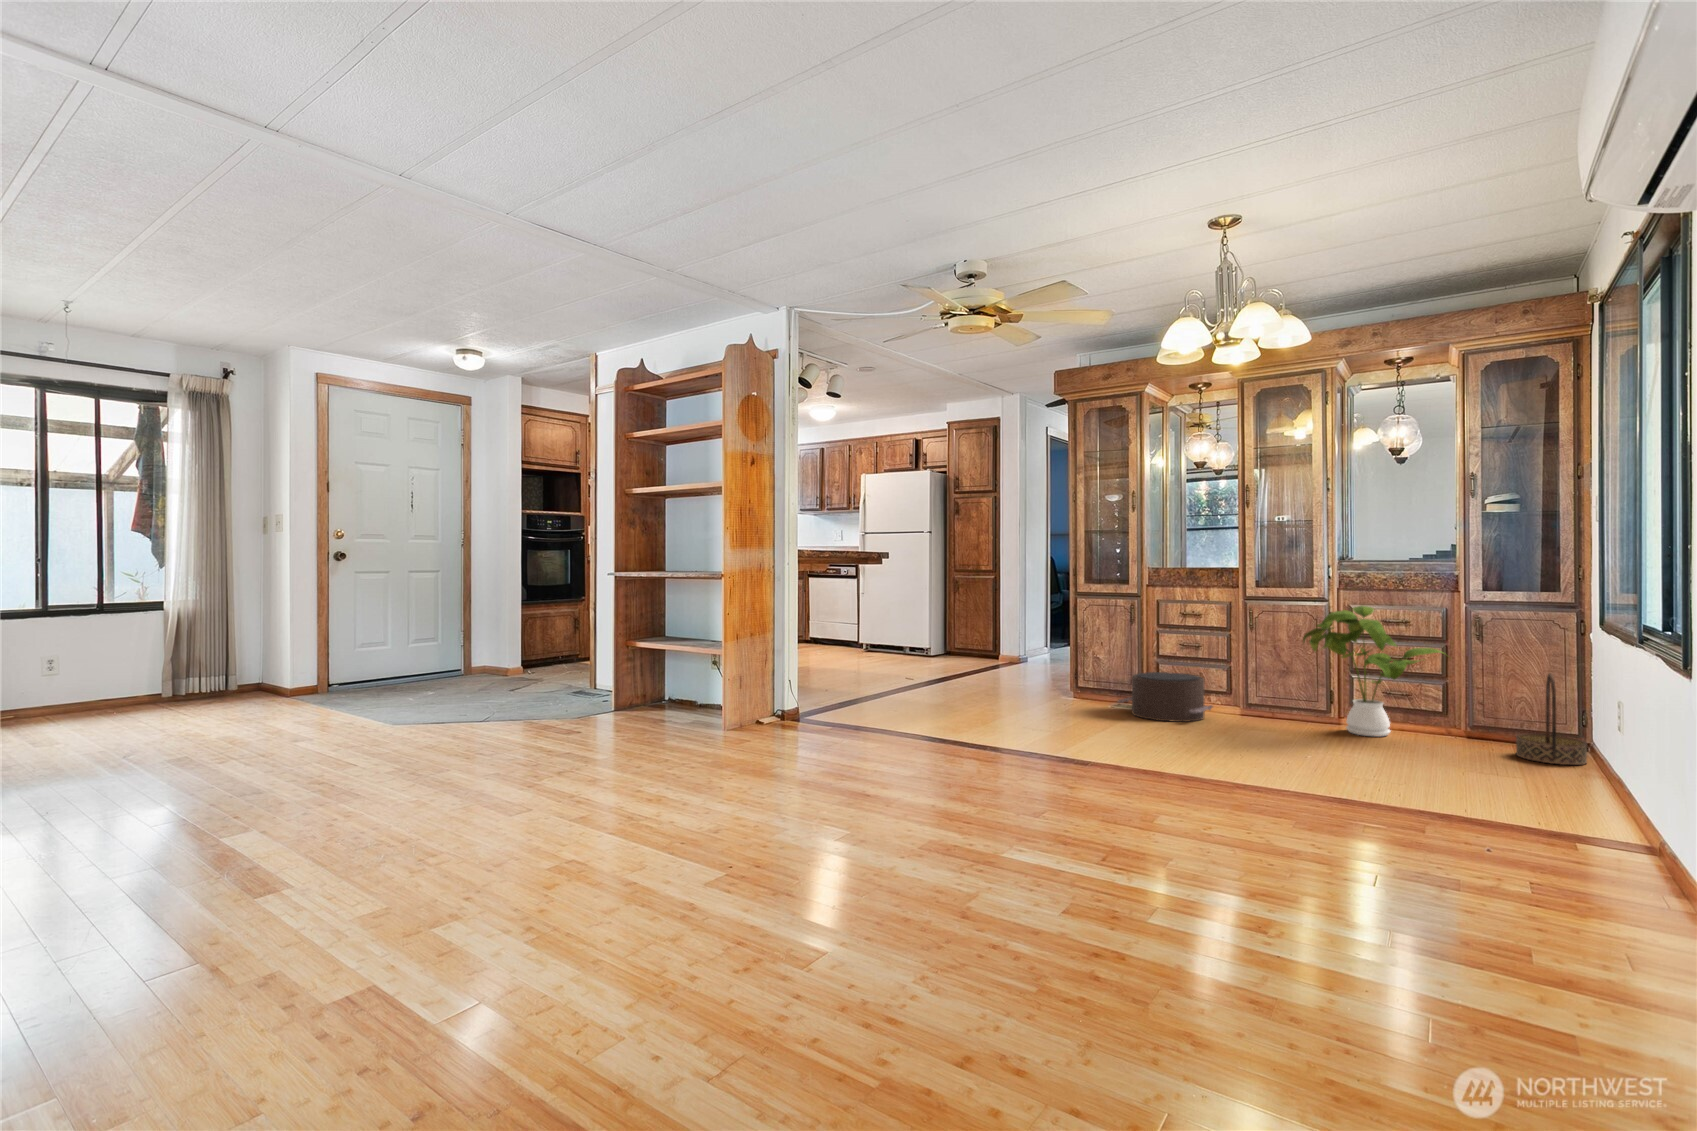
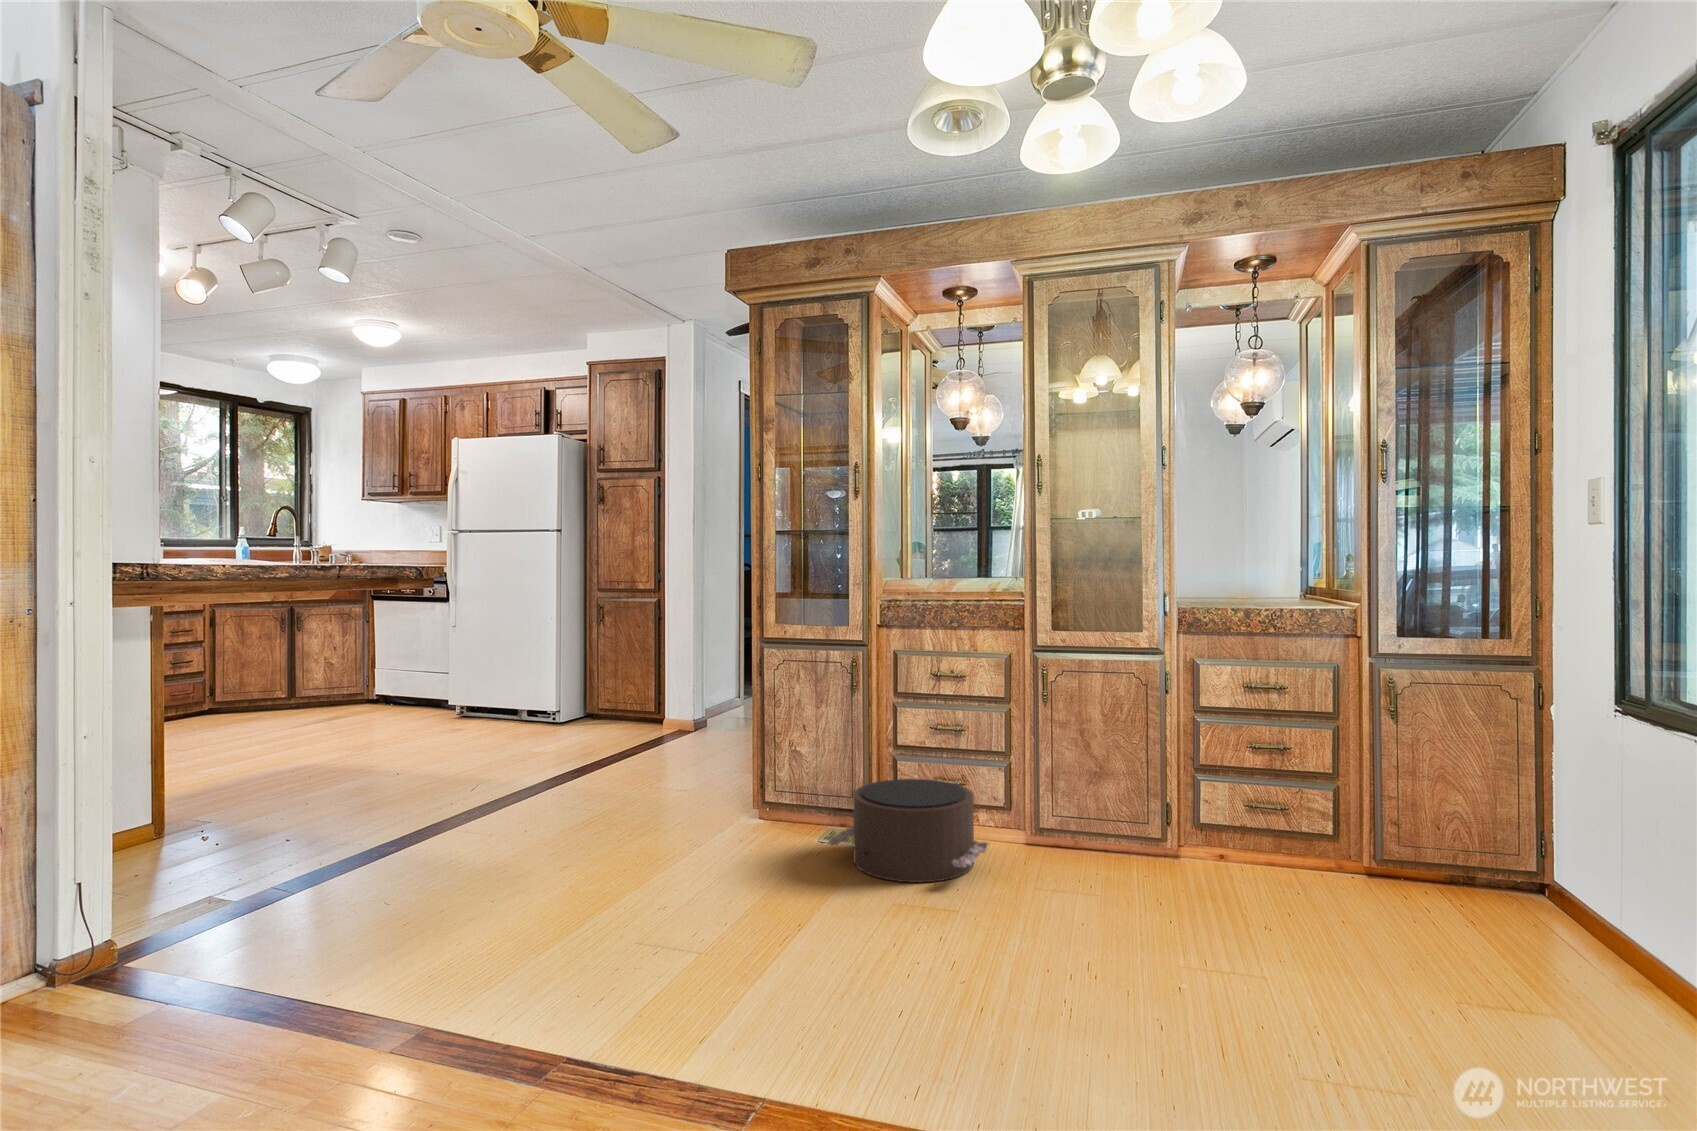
house plant: present [1303,606,1443,737] -> none [1133,669,1364,895]
basket: present [1516,673,1587,765] -> none [1483,788,1603,958]

